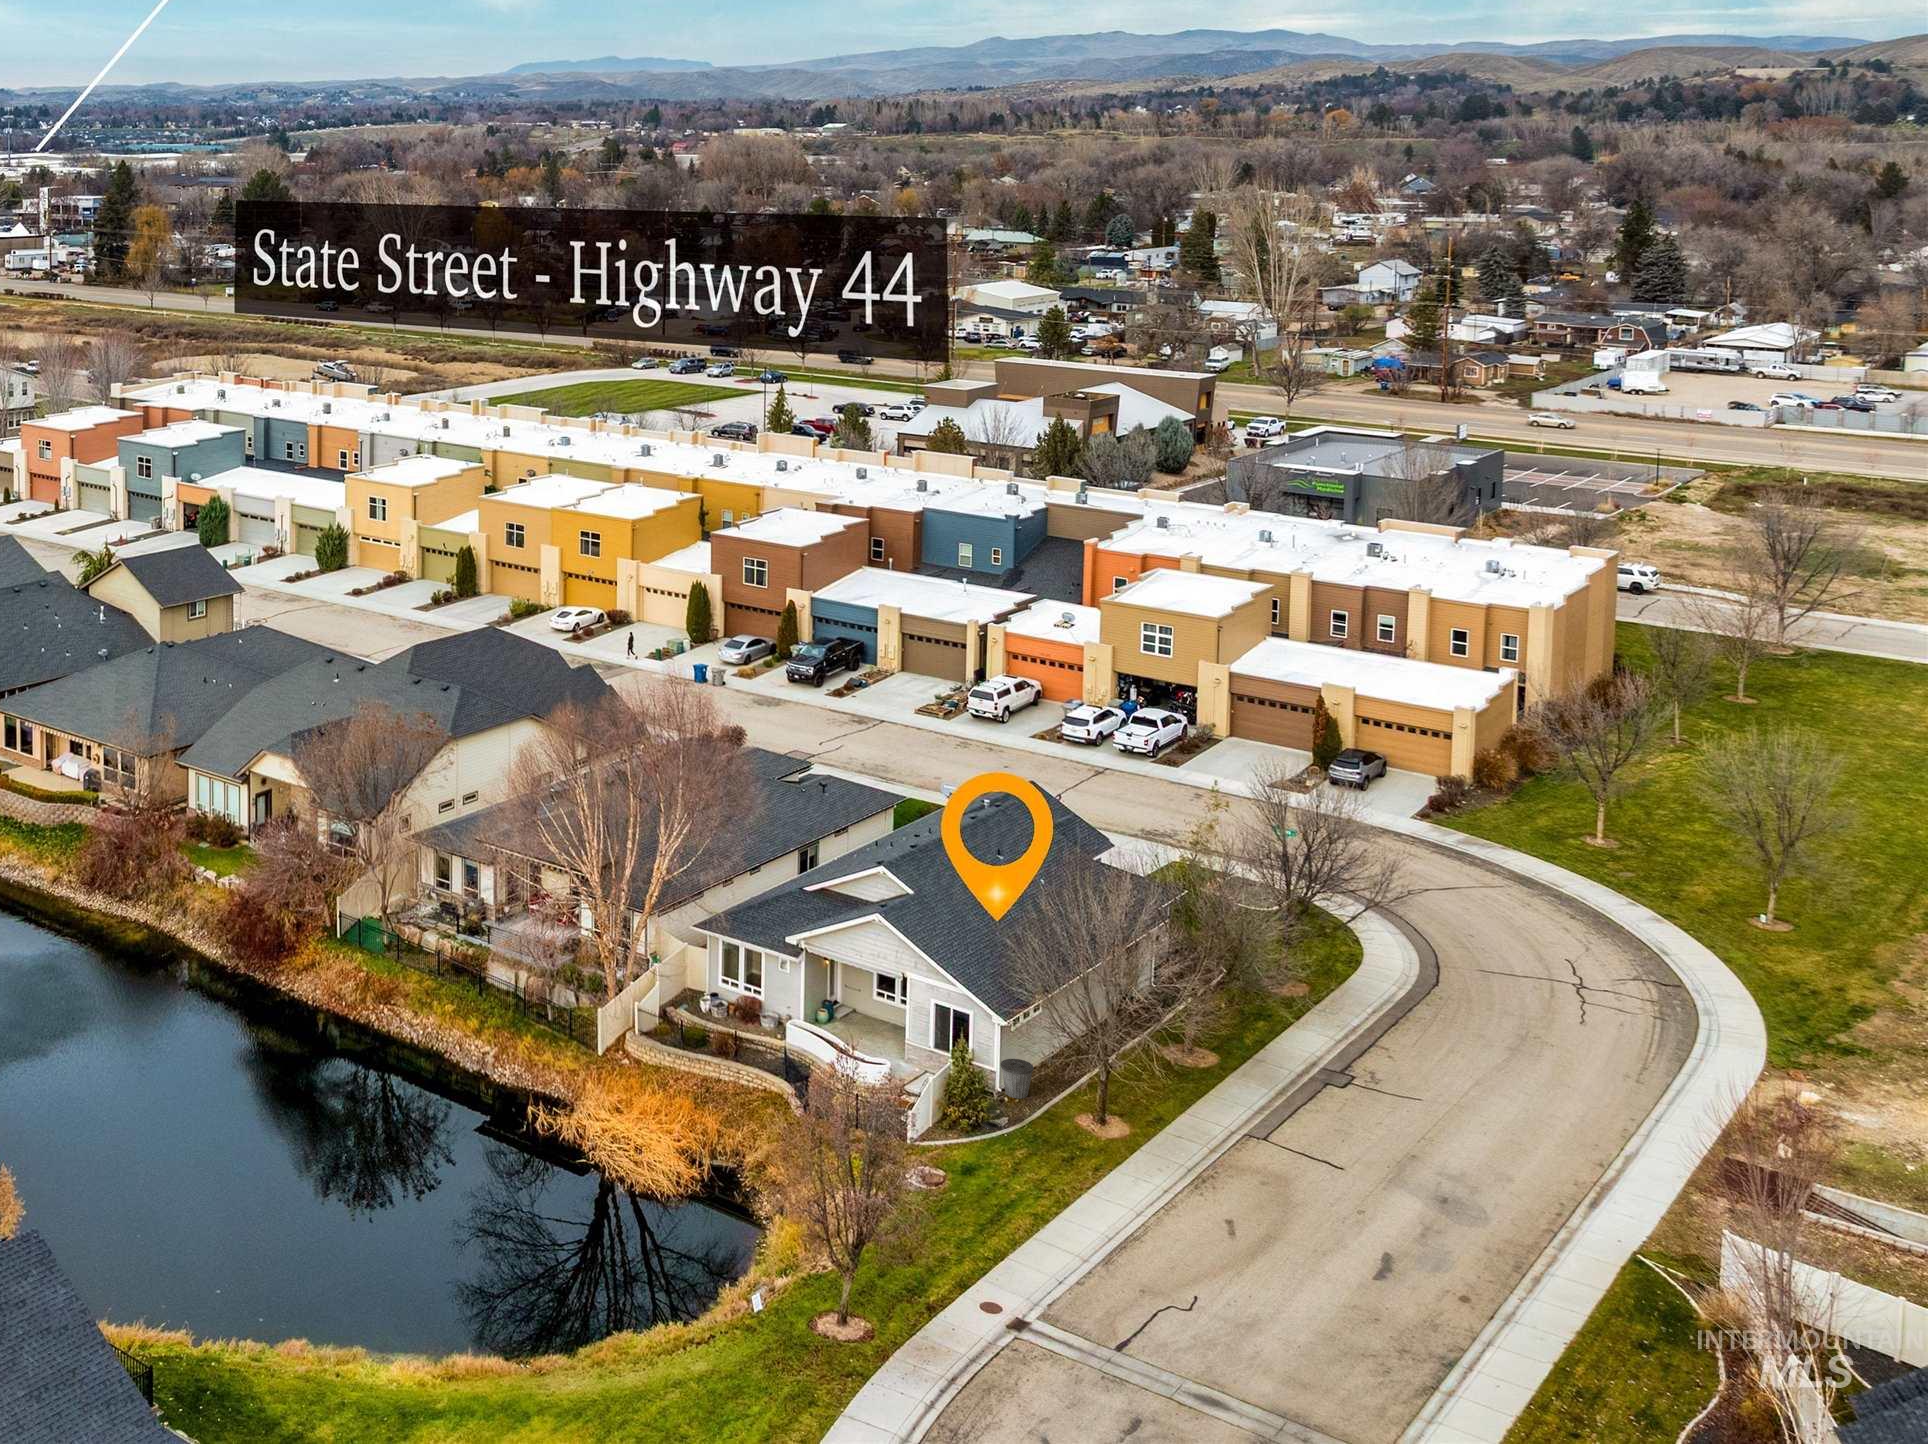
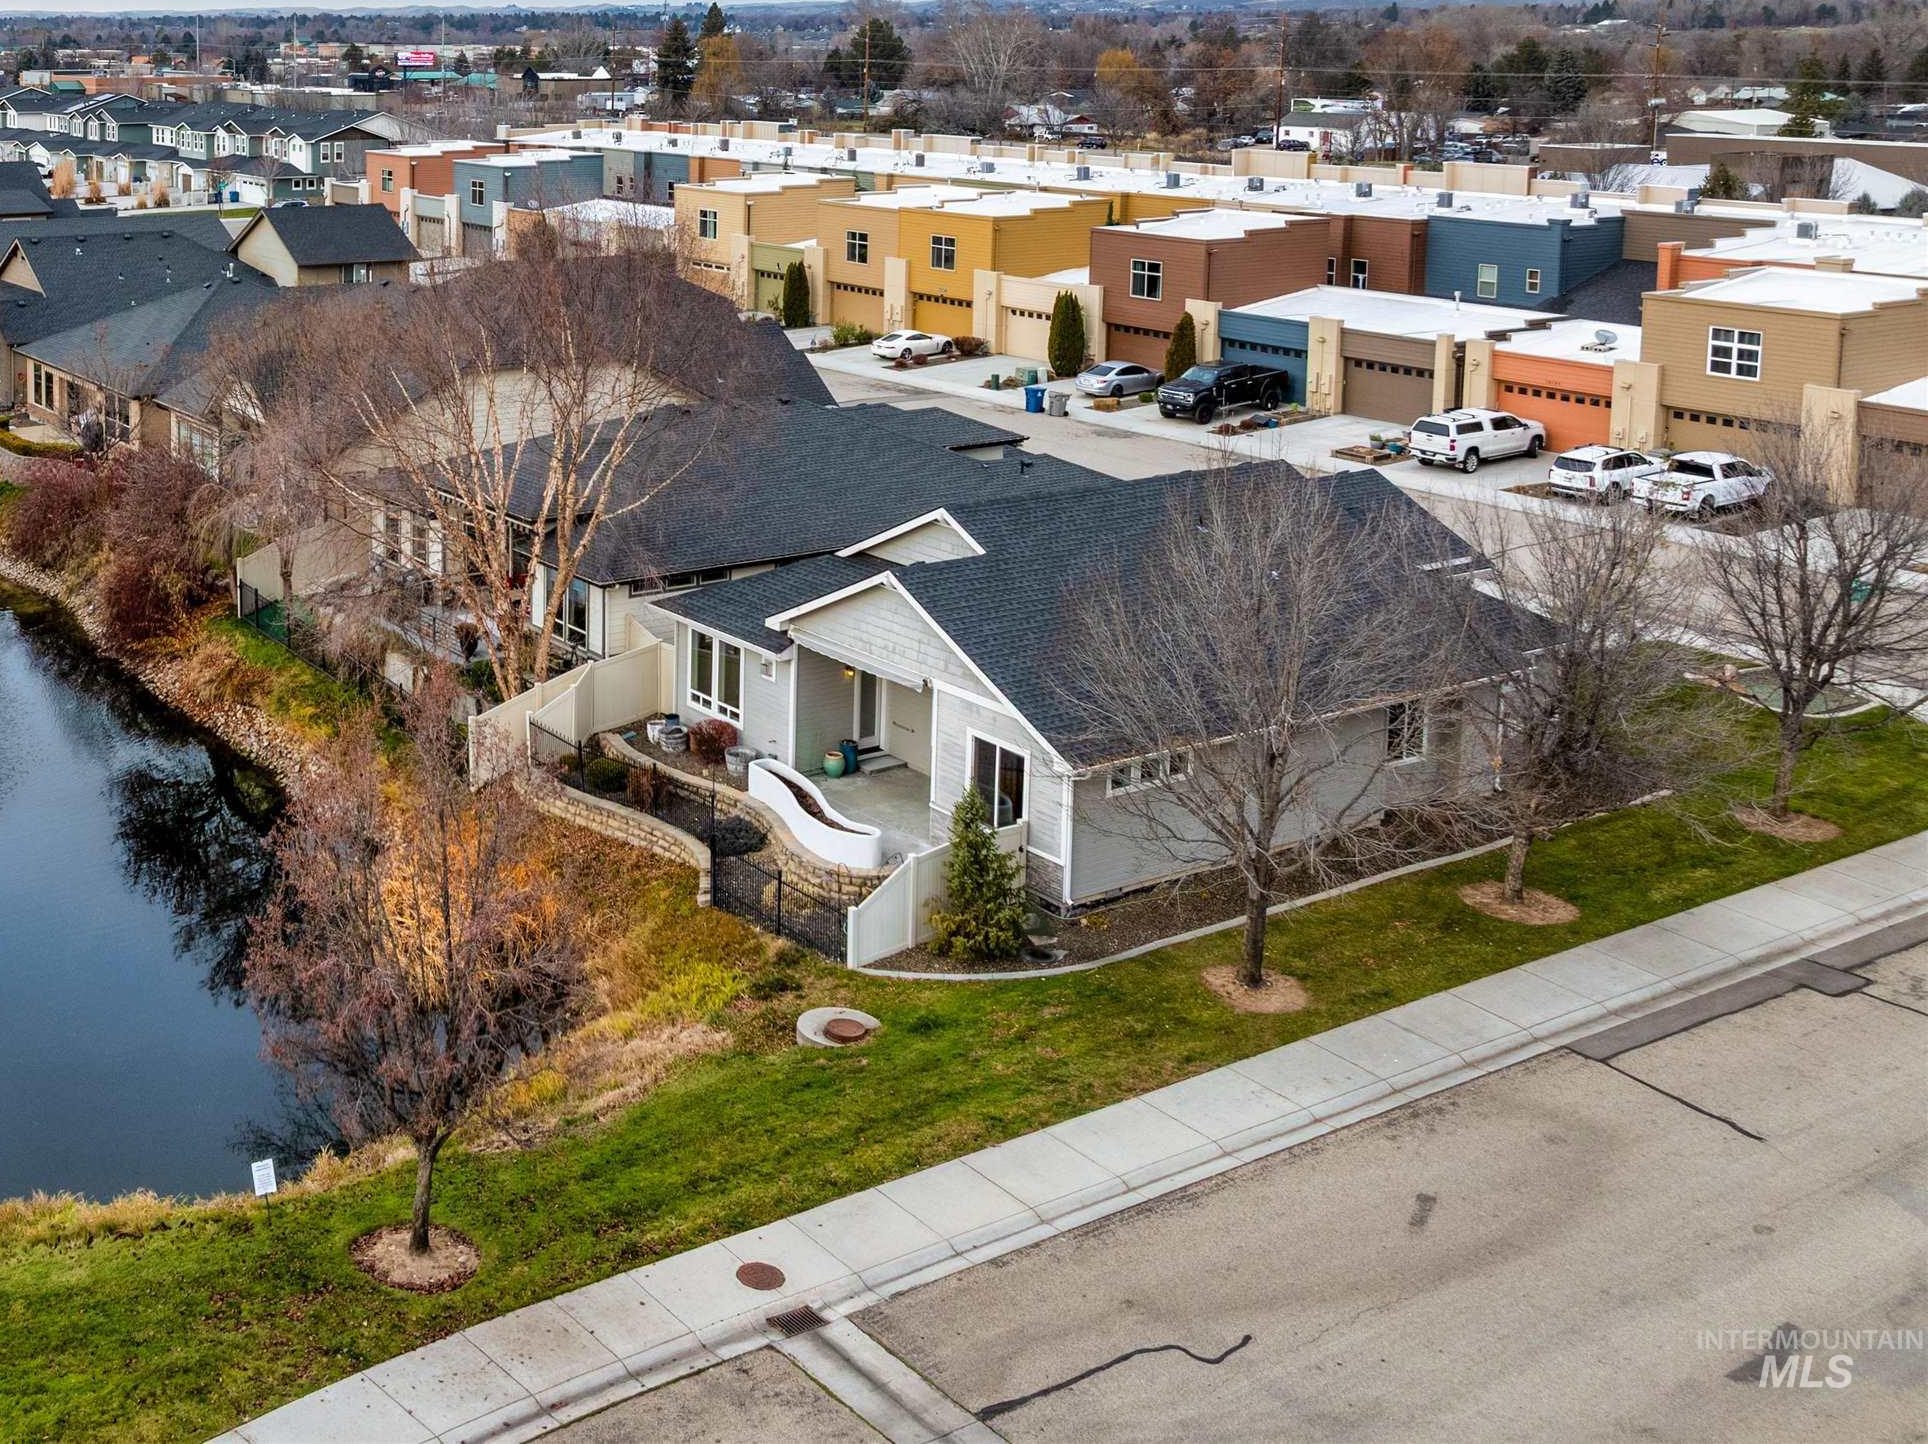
trash can: present [1001,1059,1034,1099] -> none [1097,852,1159,923]

